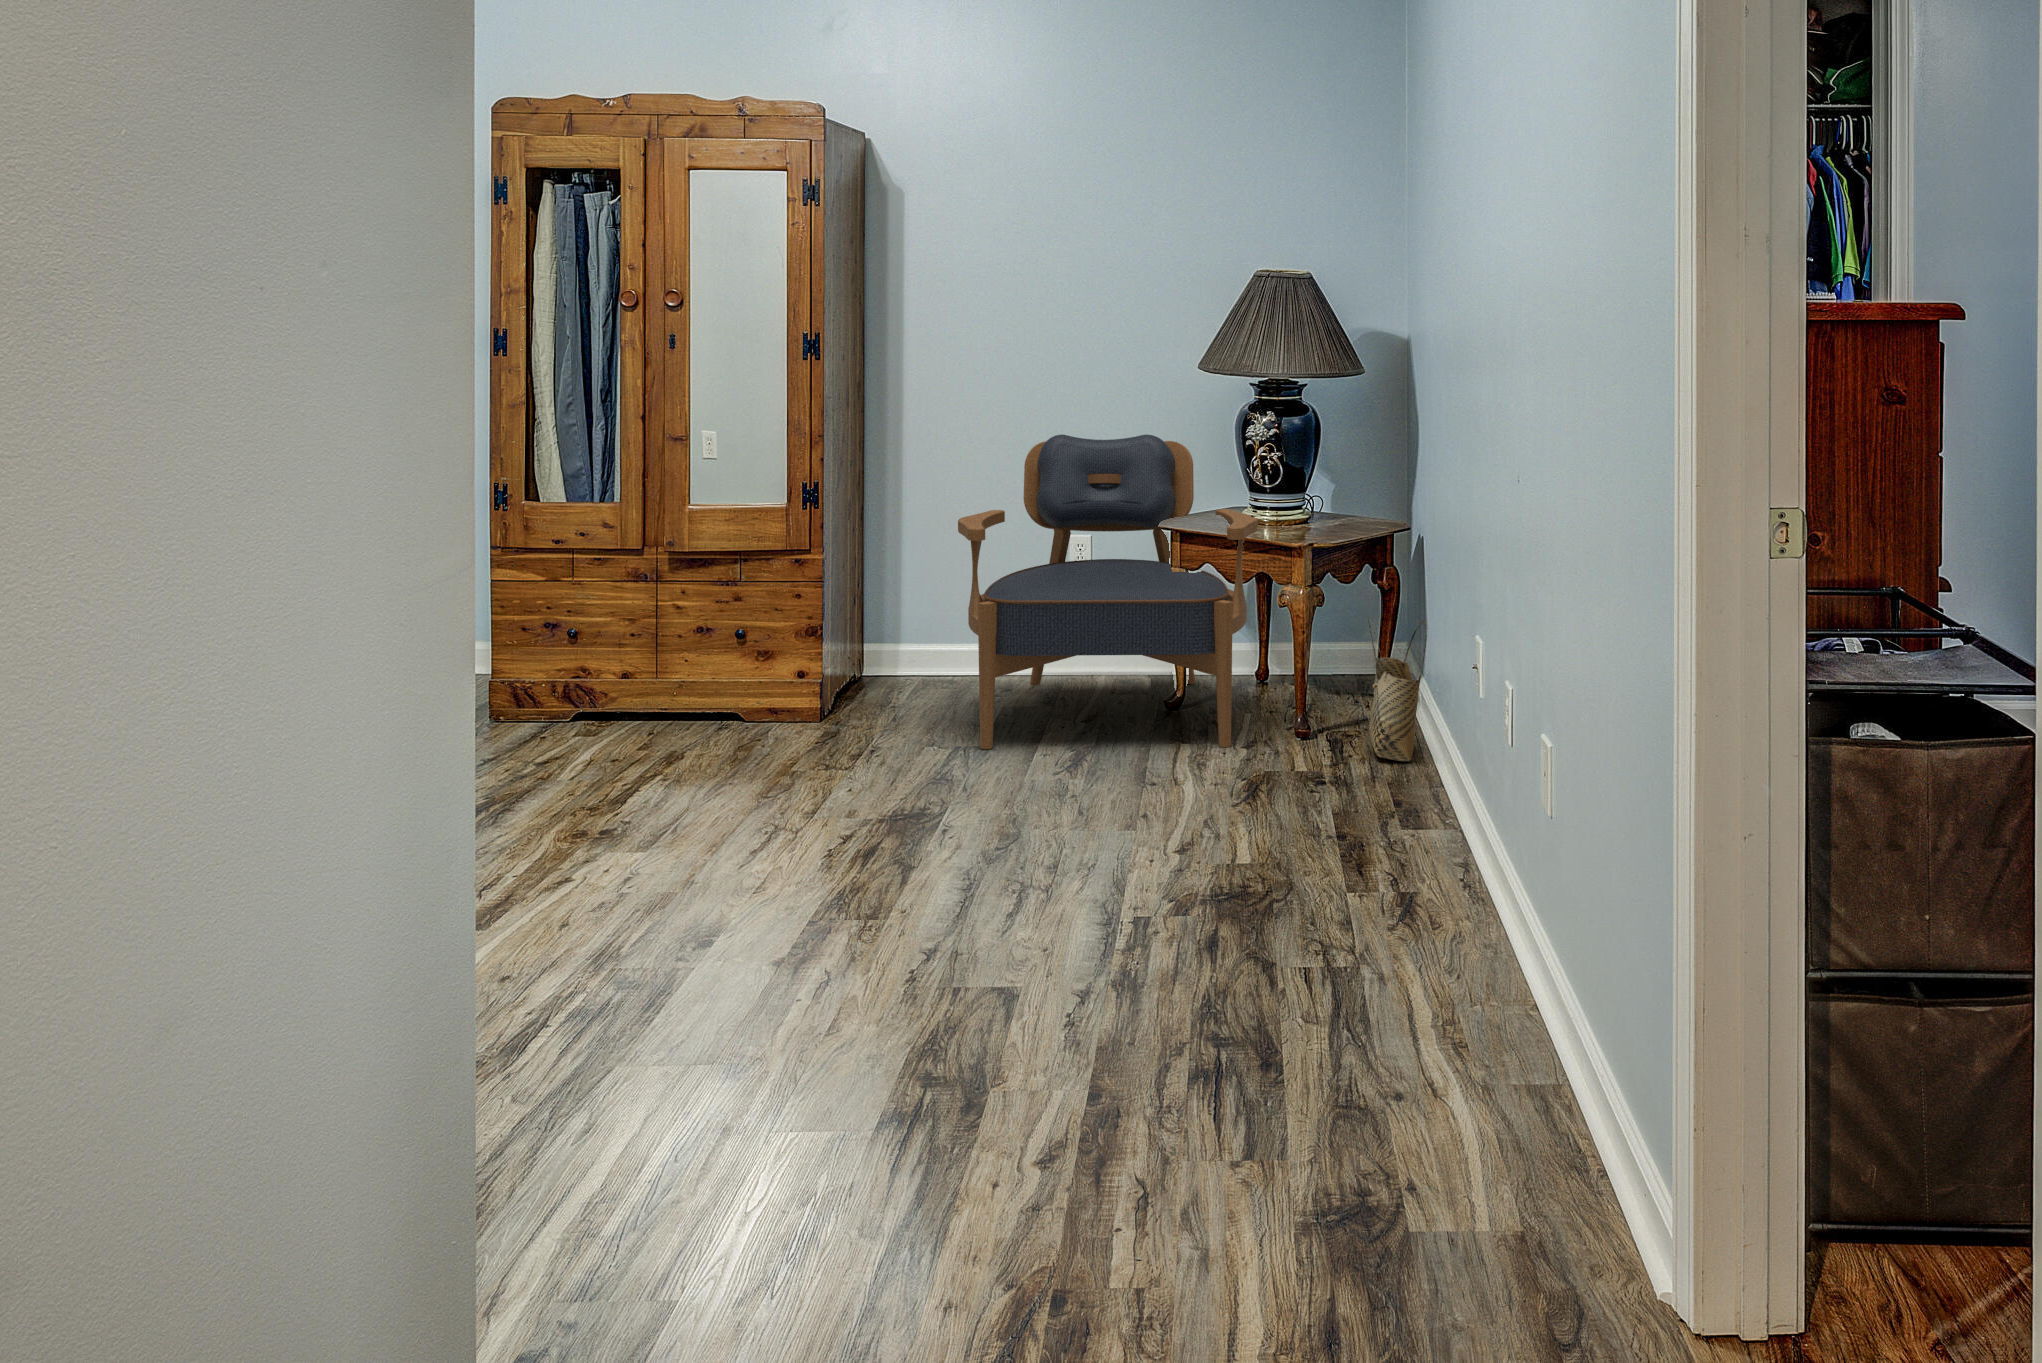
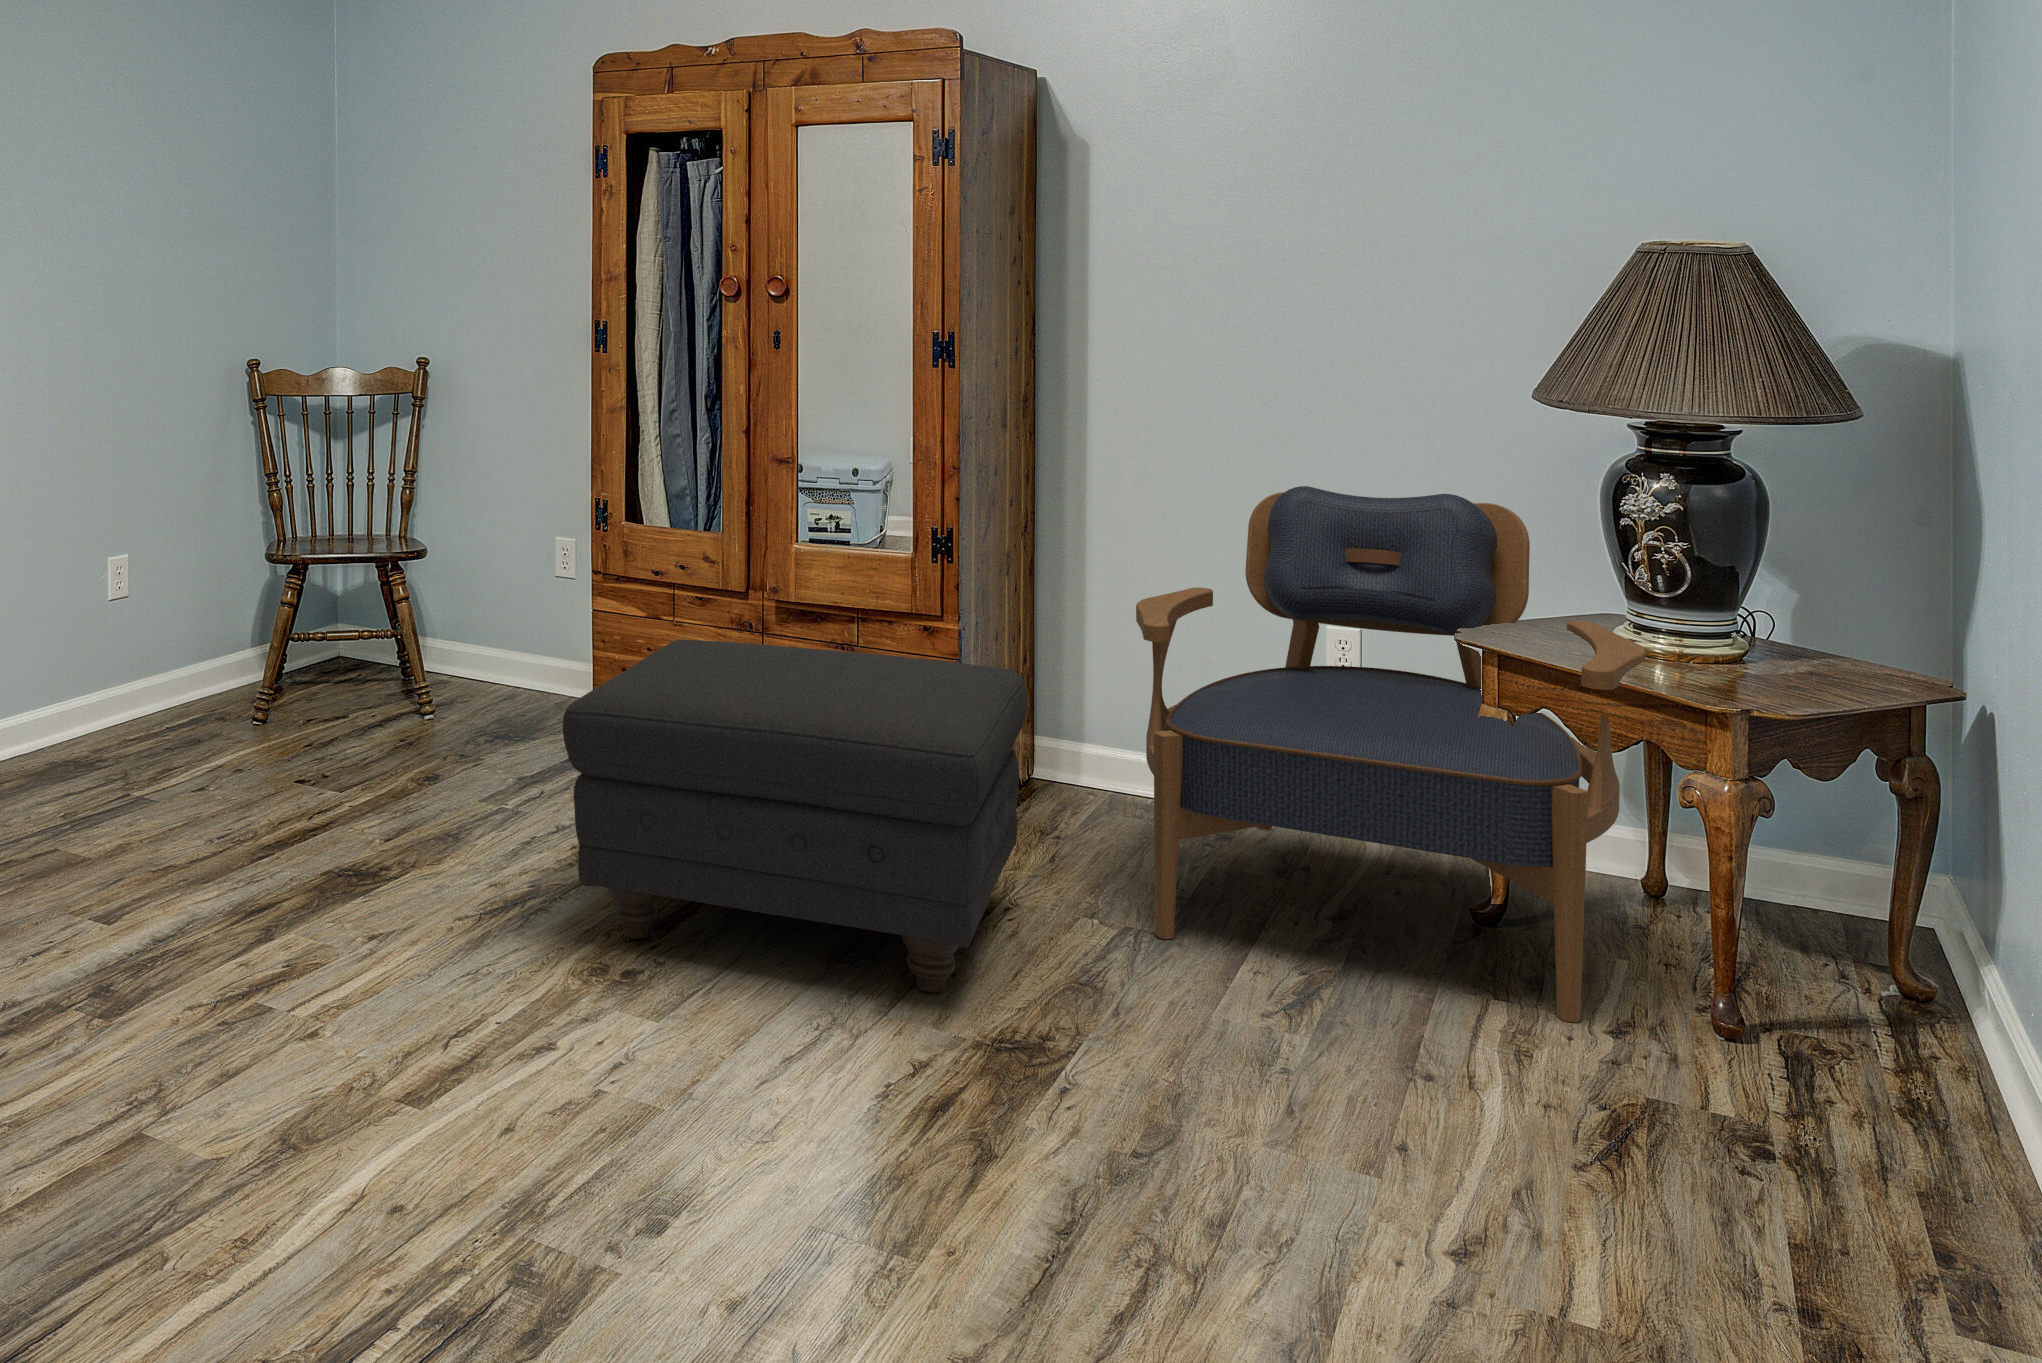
ottoman: none [530,570,888,814] -> present [563,639,1027,993]
woven basket: present [1367,618,1427,761] -> none [1874,862,2018,1147]

